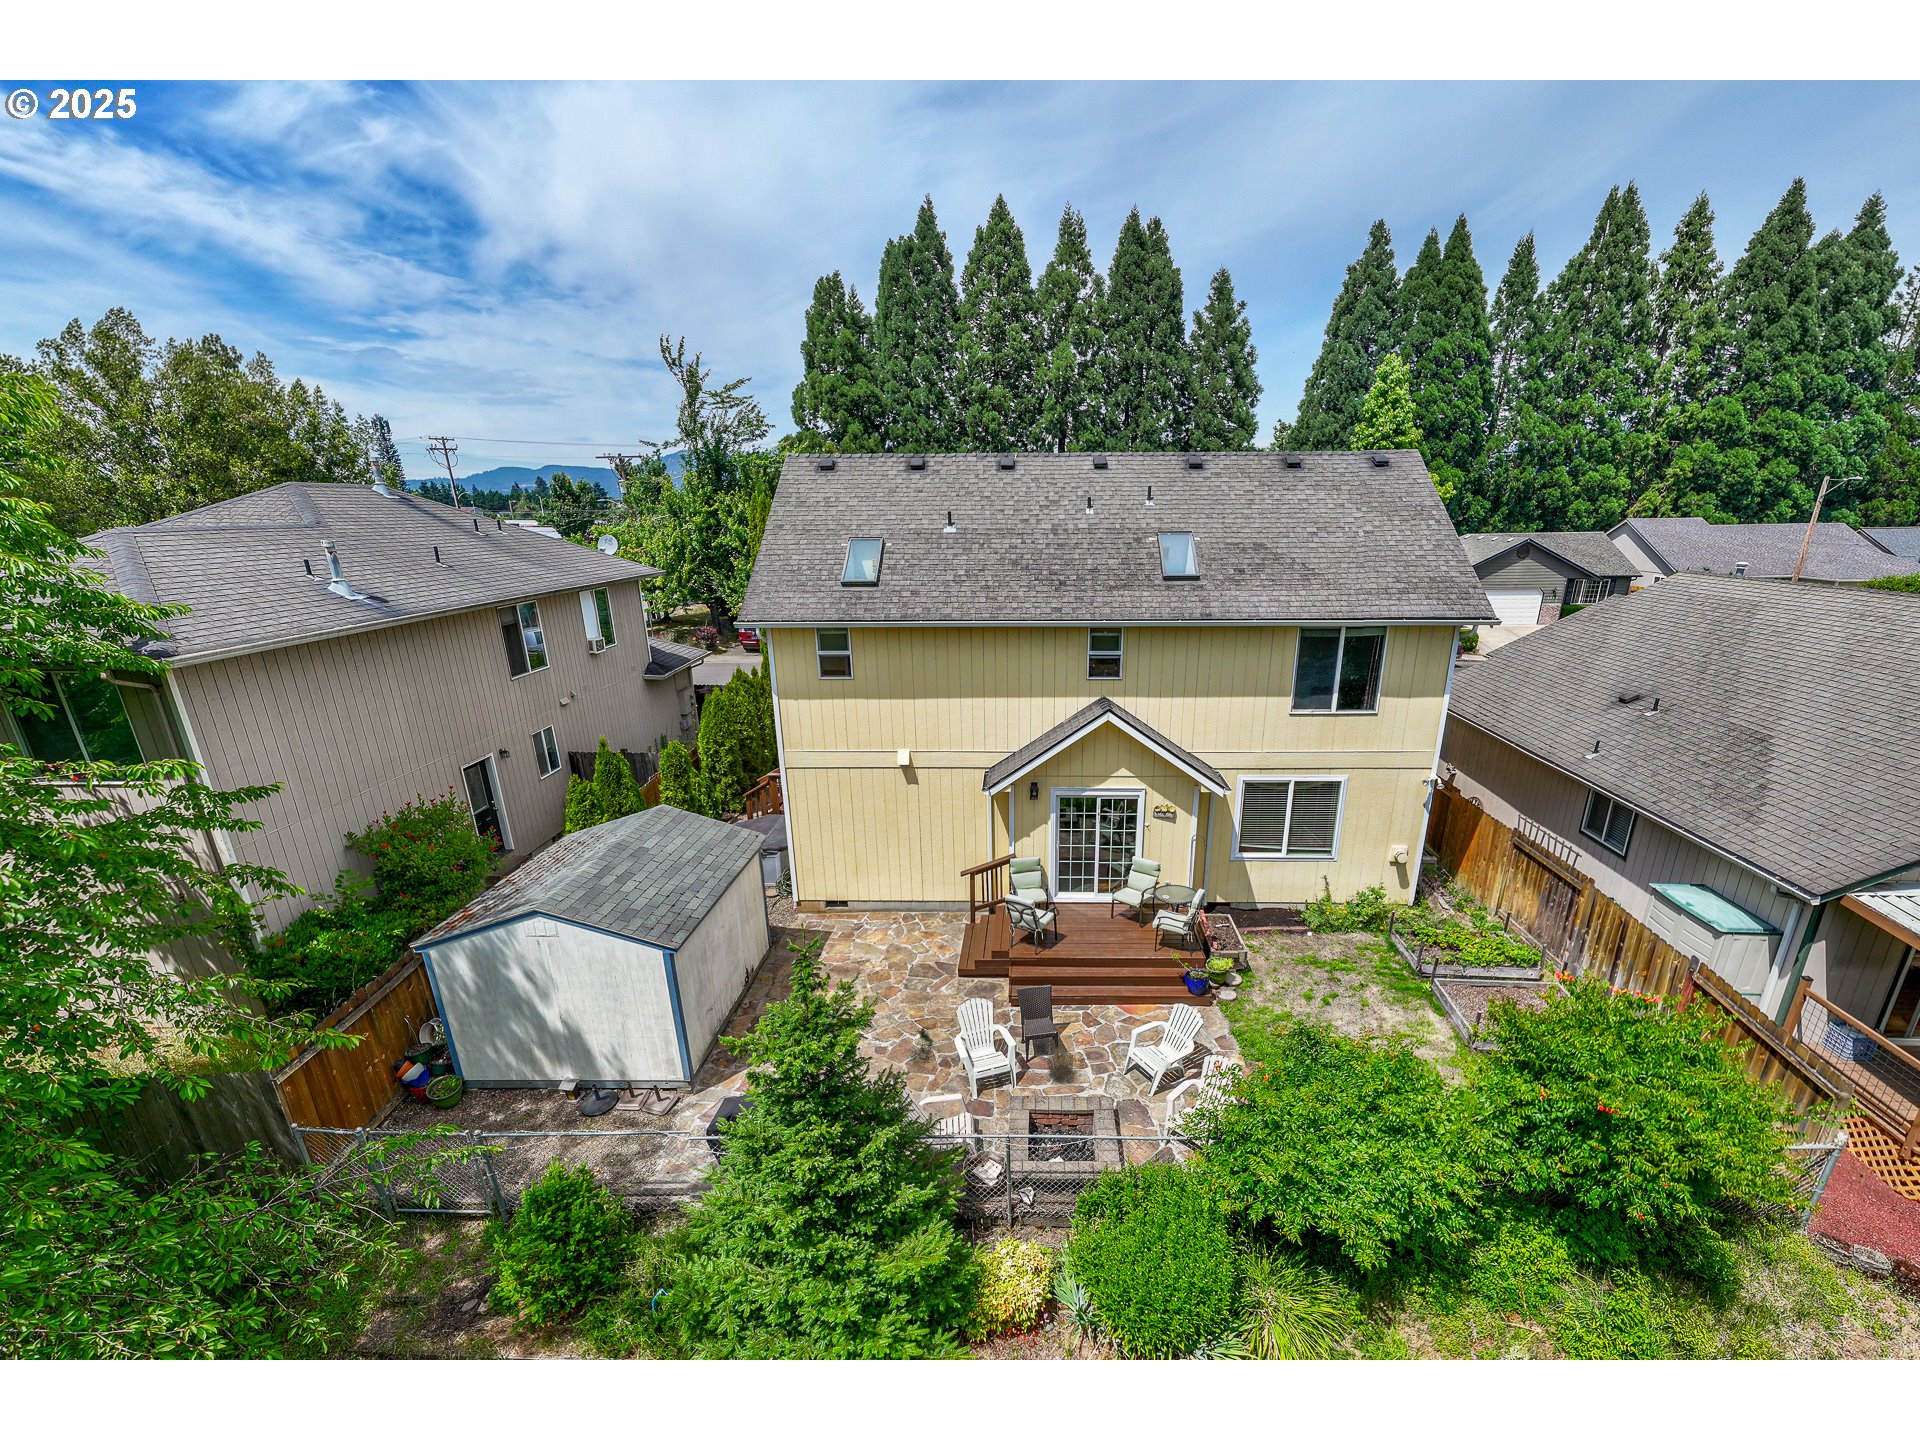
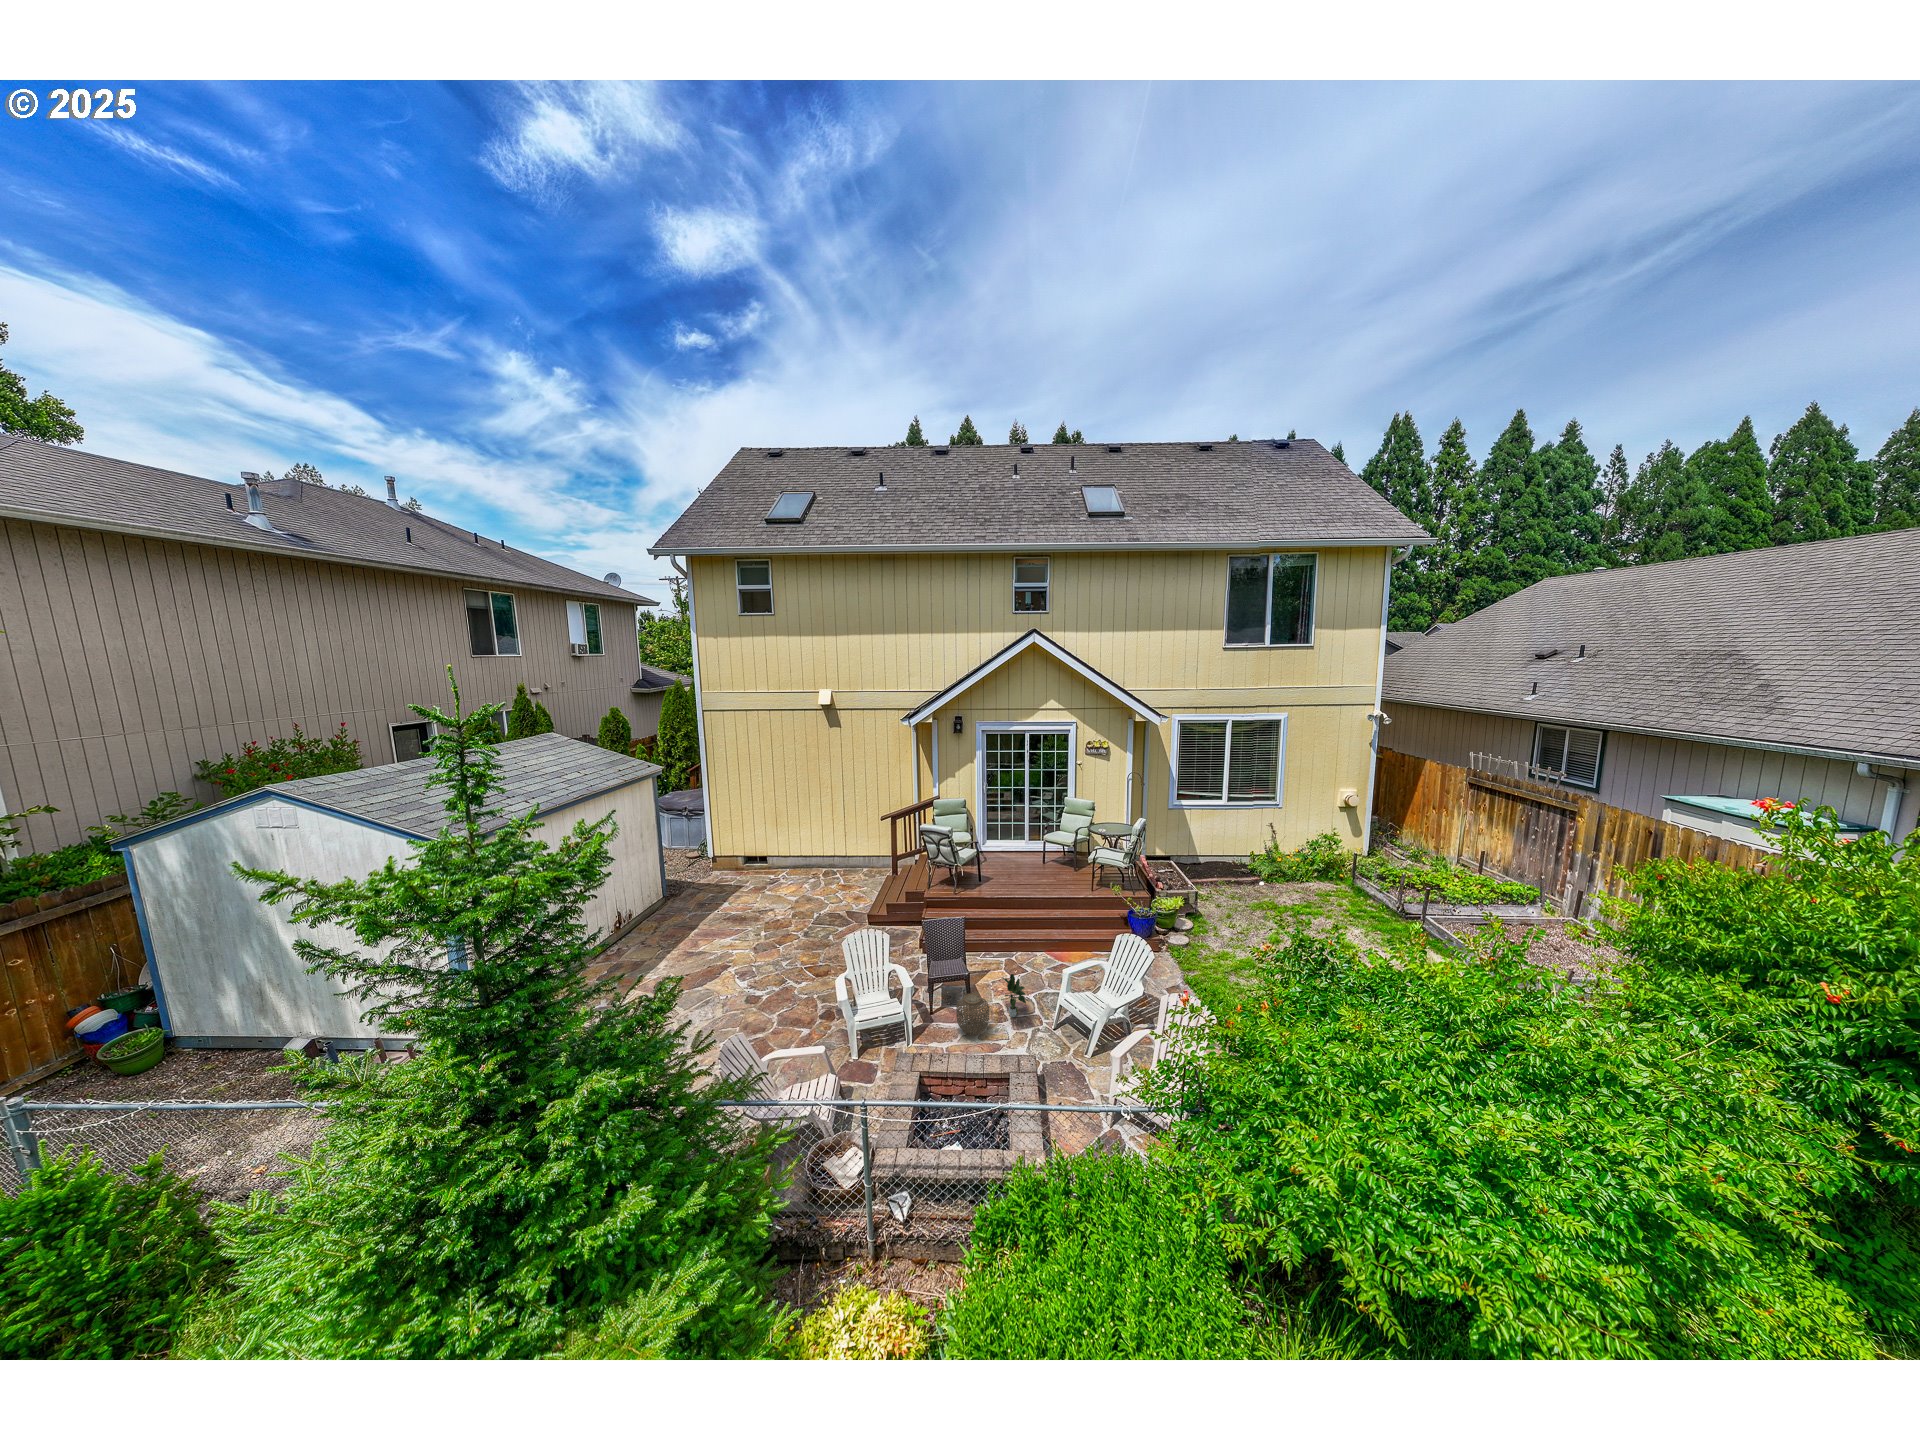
potted plant: present [917,1028,933,1058] -> present [1003,974,1028,1017]

